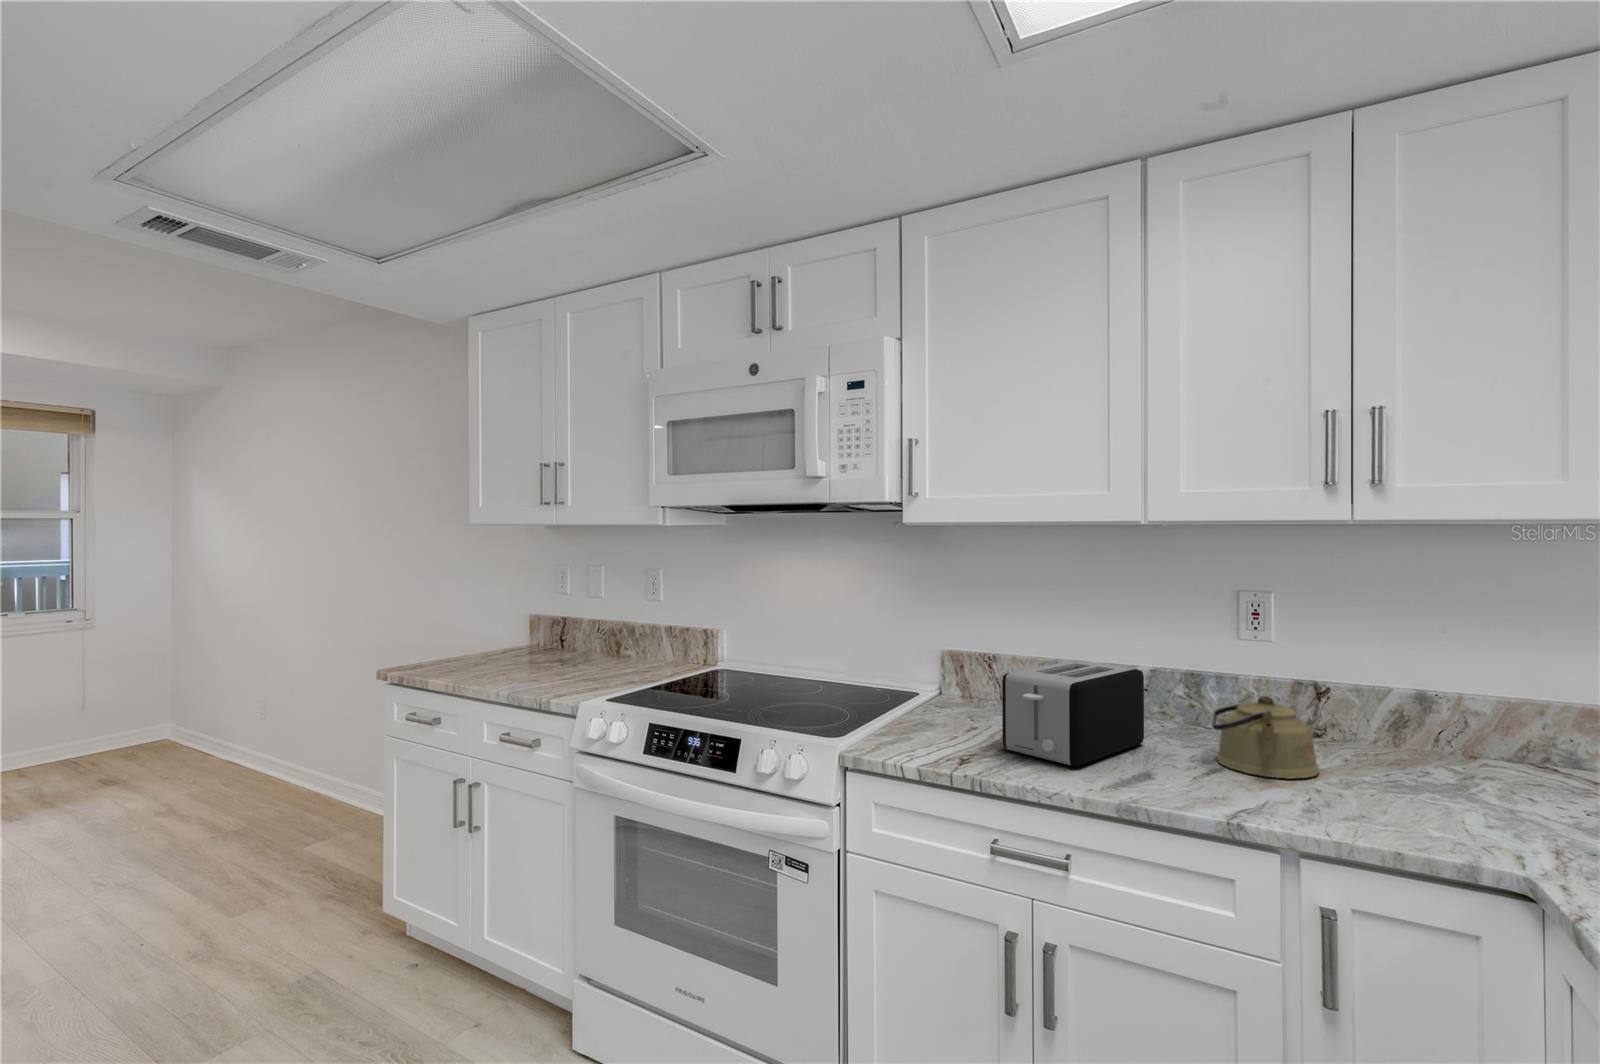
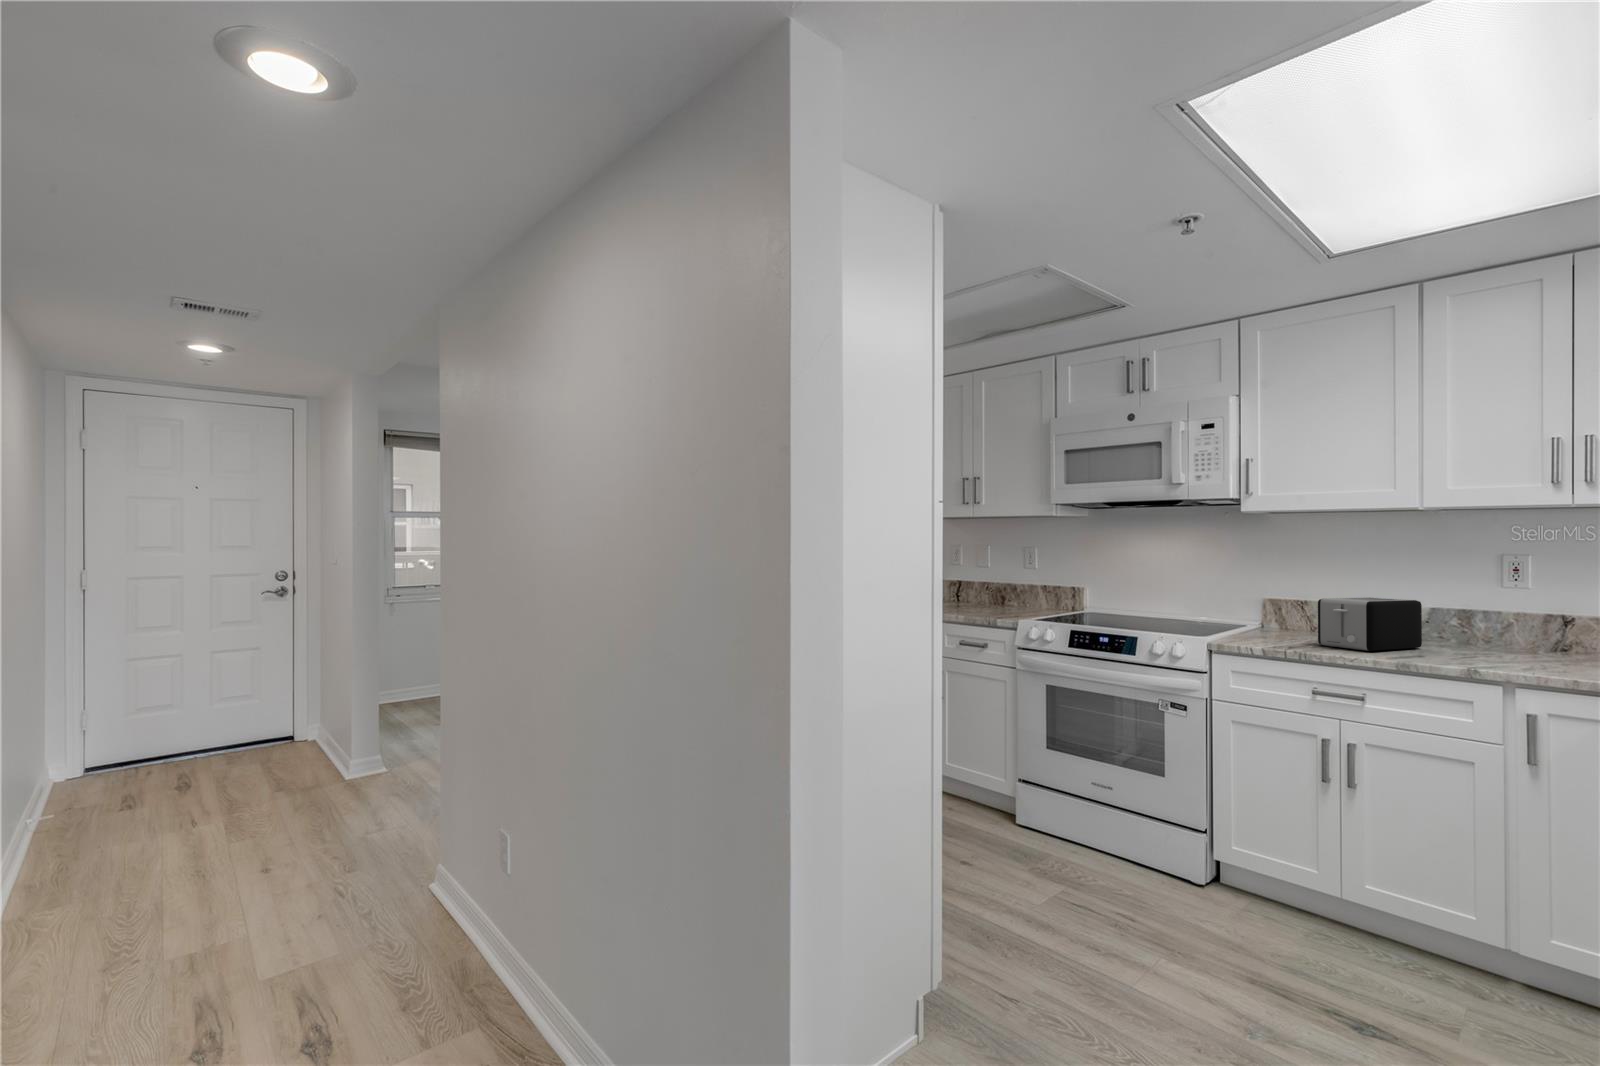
kettle: present [1212,696,1319,779] -> none [1470,614,1552,662]

